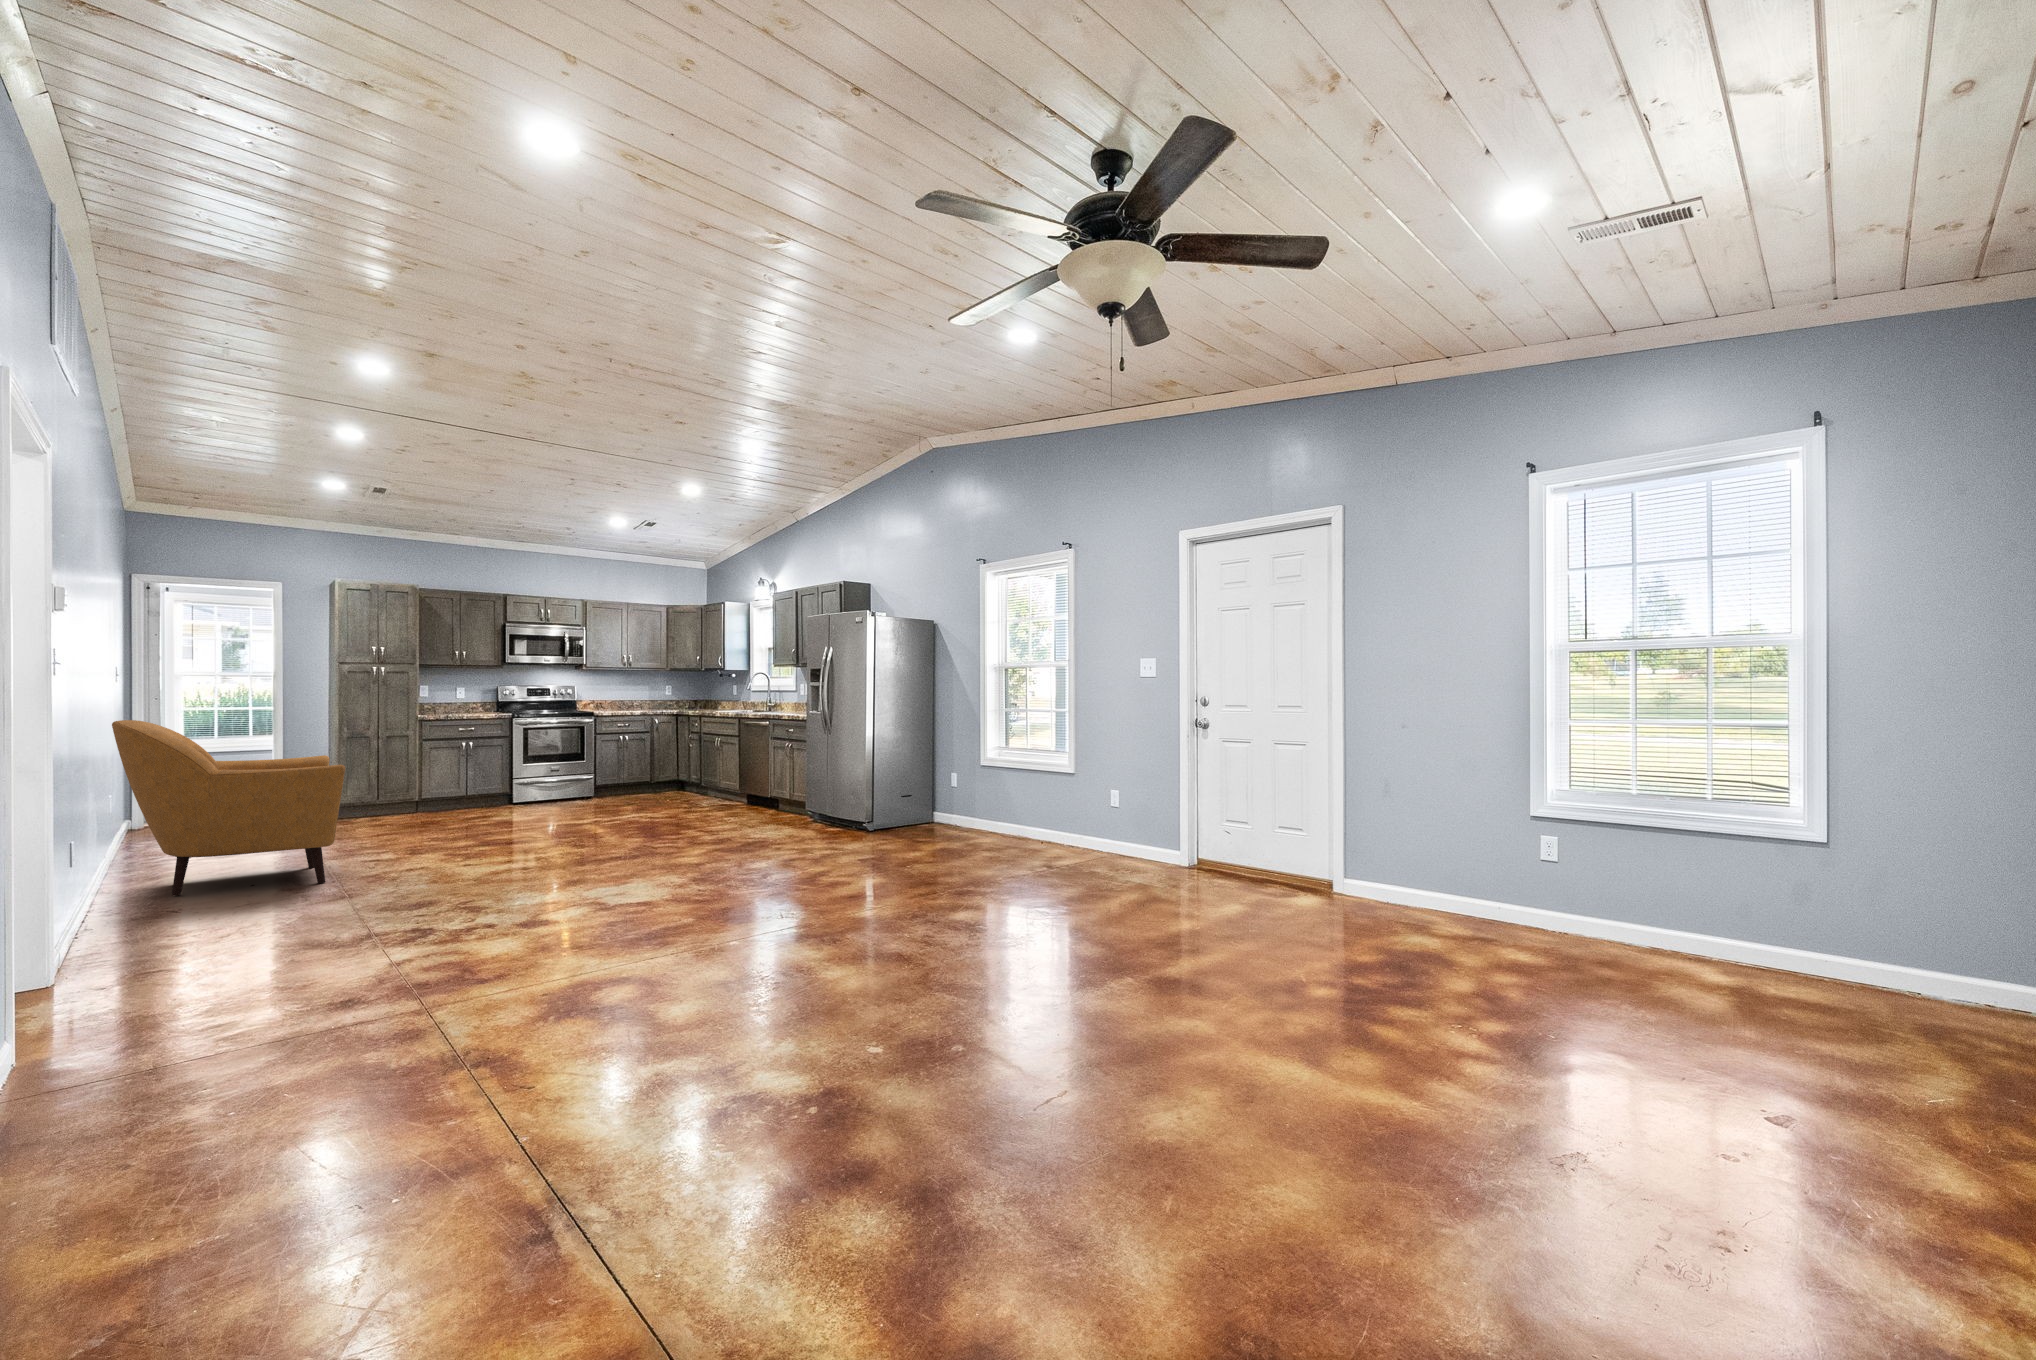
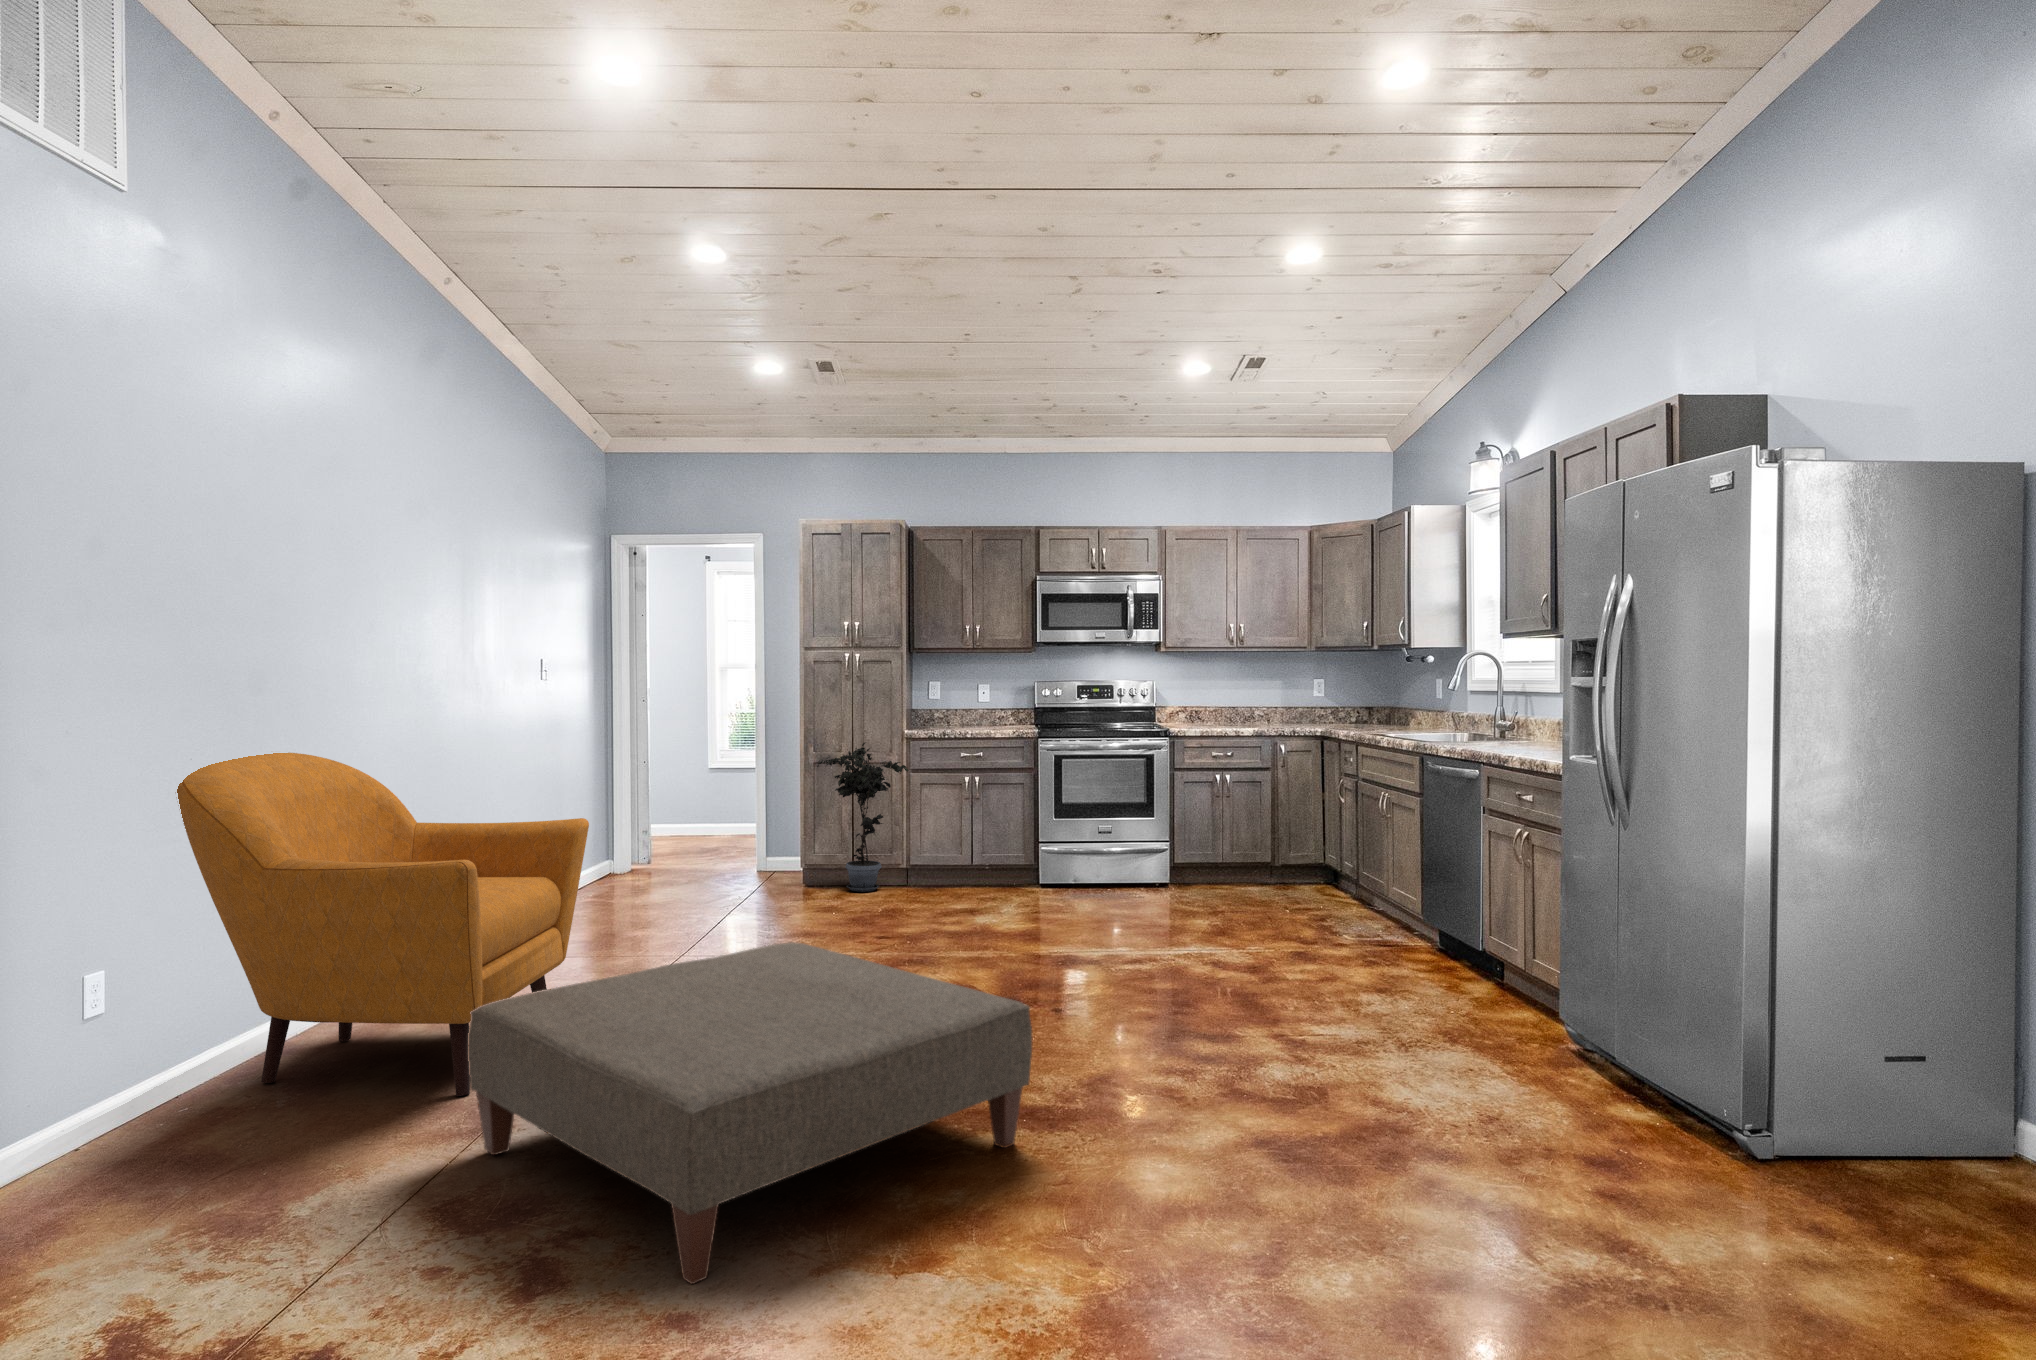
potted plant: none [356,723,431,815] -> present [817,743,909,892]
ottoman: none [374,802,632,889] -> present [468,942,1032,1284]

